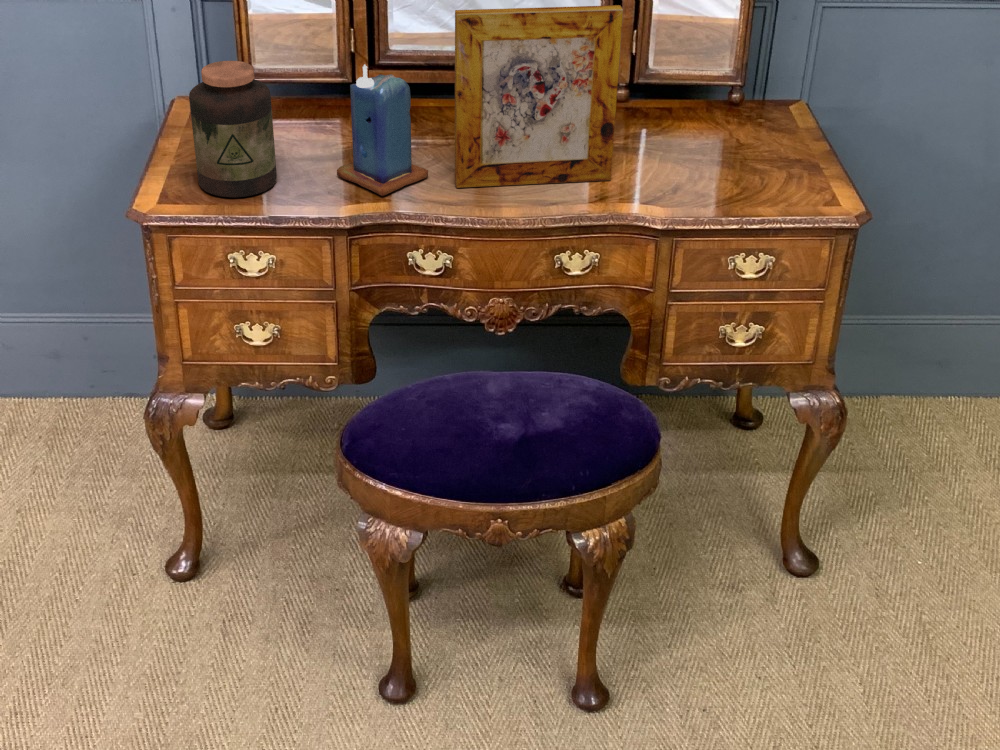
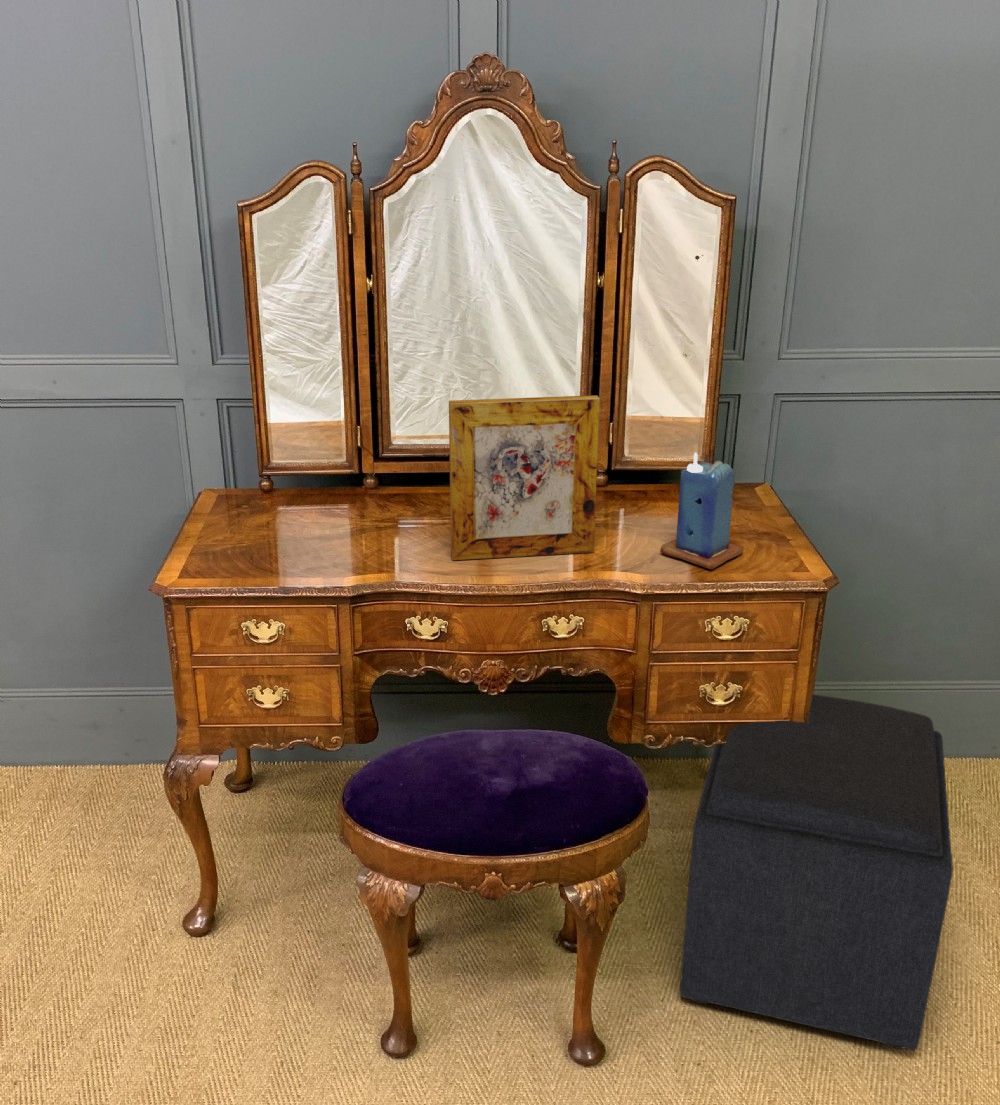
jar: present [189,61,277,197] -> none [210,449,289,571]
candle: present [337,65,428,196] -> present [660,452,744,570]
ottoman: none [687,326,977,697] -> present [680,695,953,1050]

